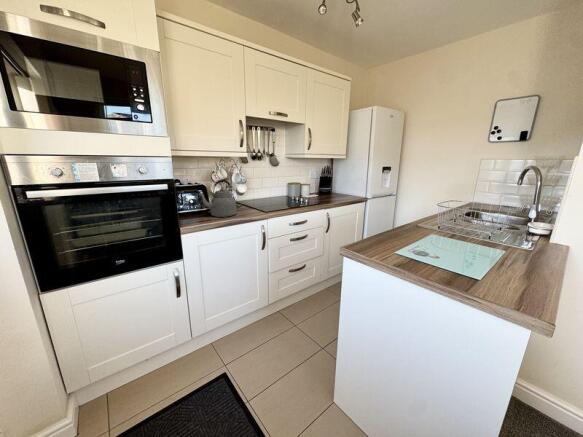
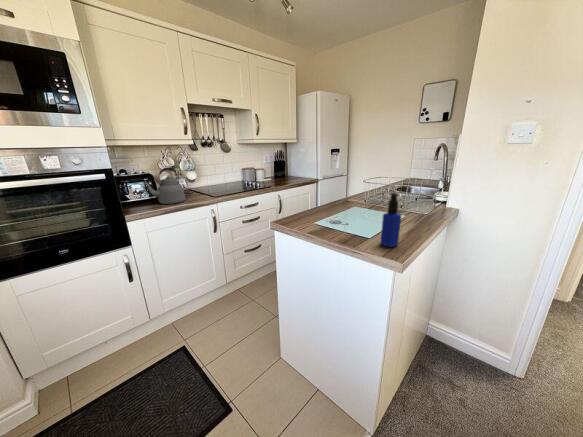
bottle: none [500,227,537,297] -> present [381,193,401,247]

